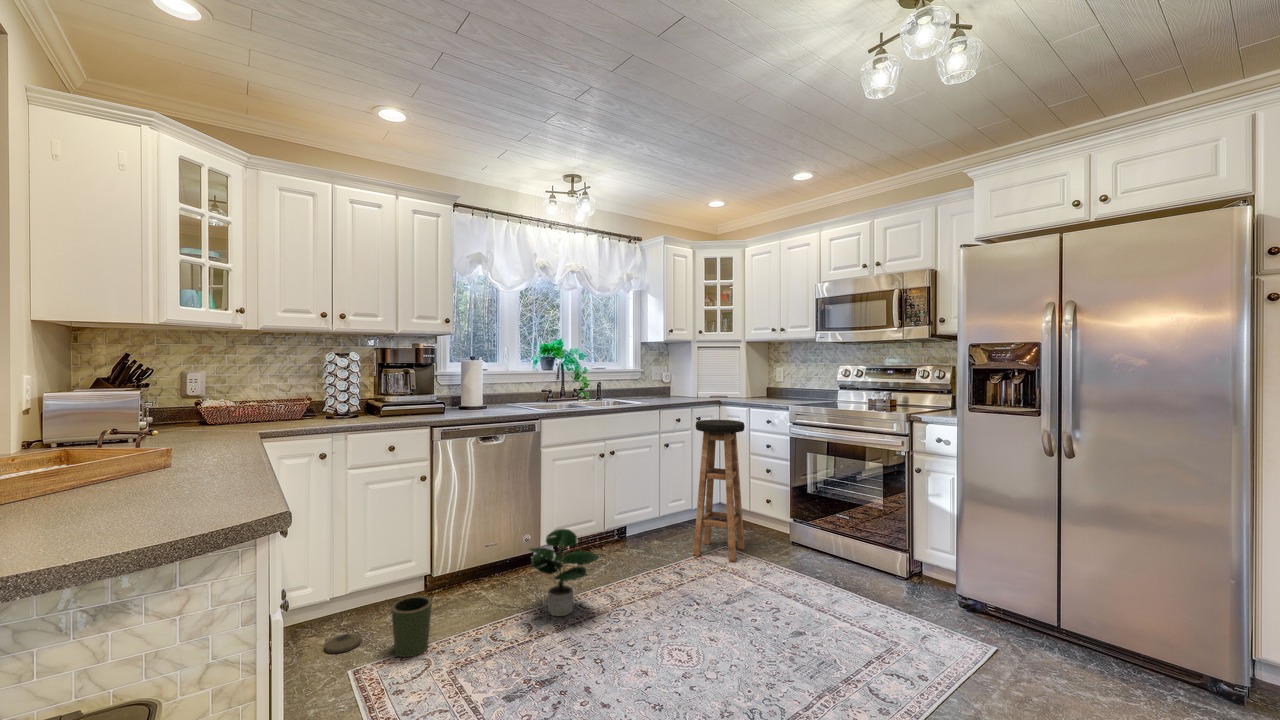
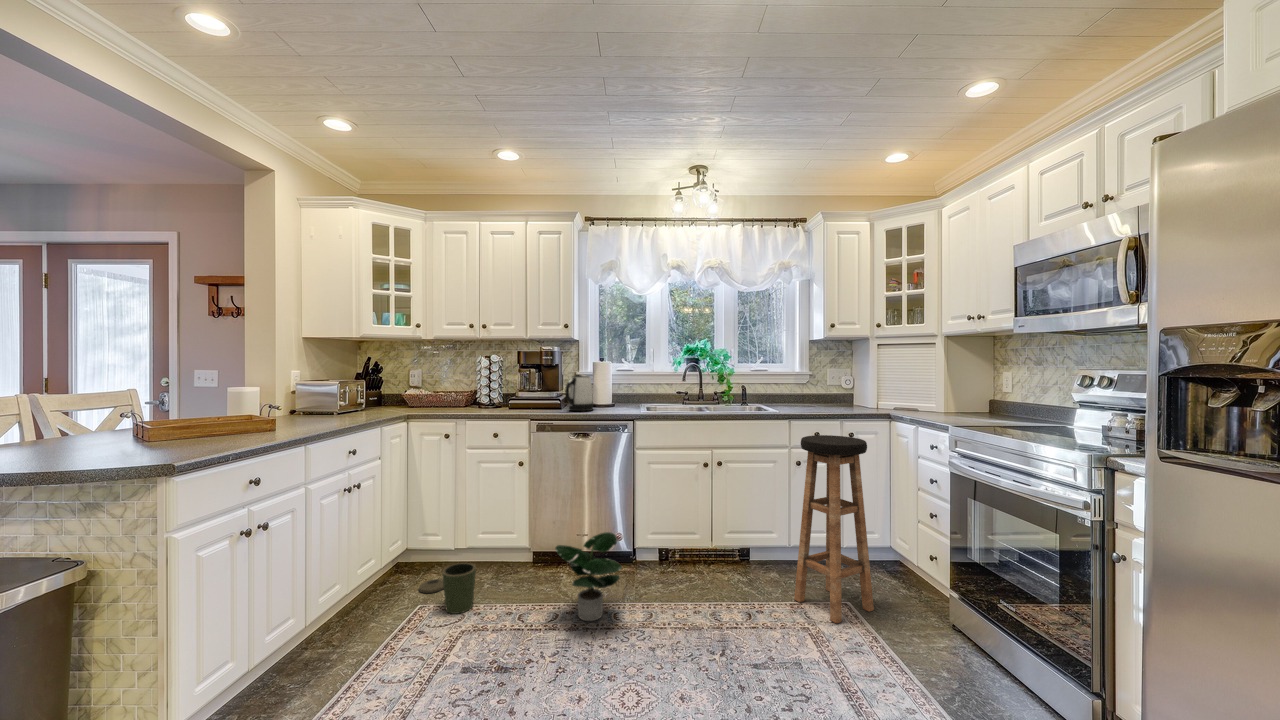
kettle: none [462,375,489,414] -> present [565,375,593,411]

